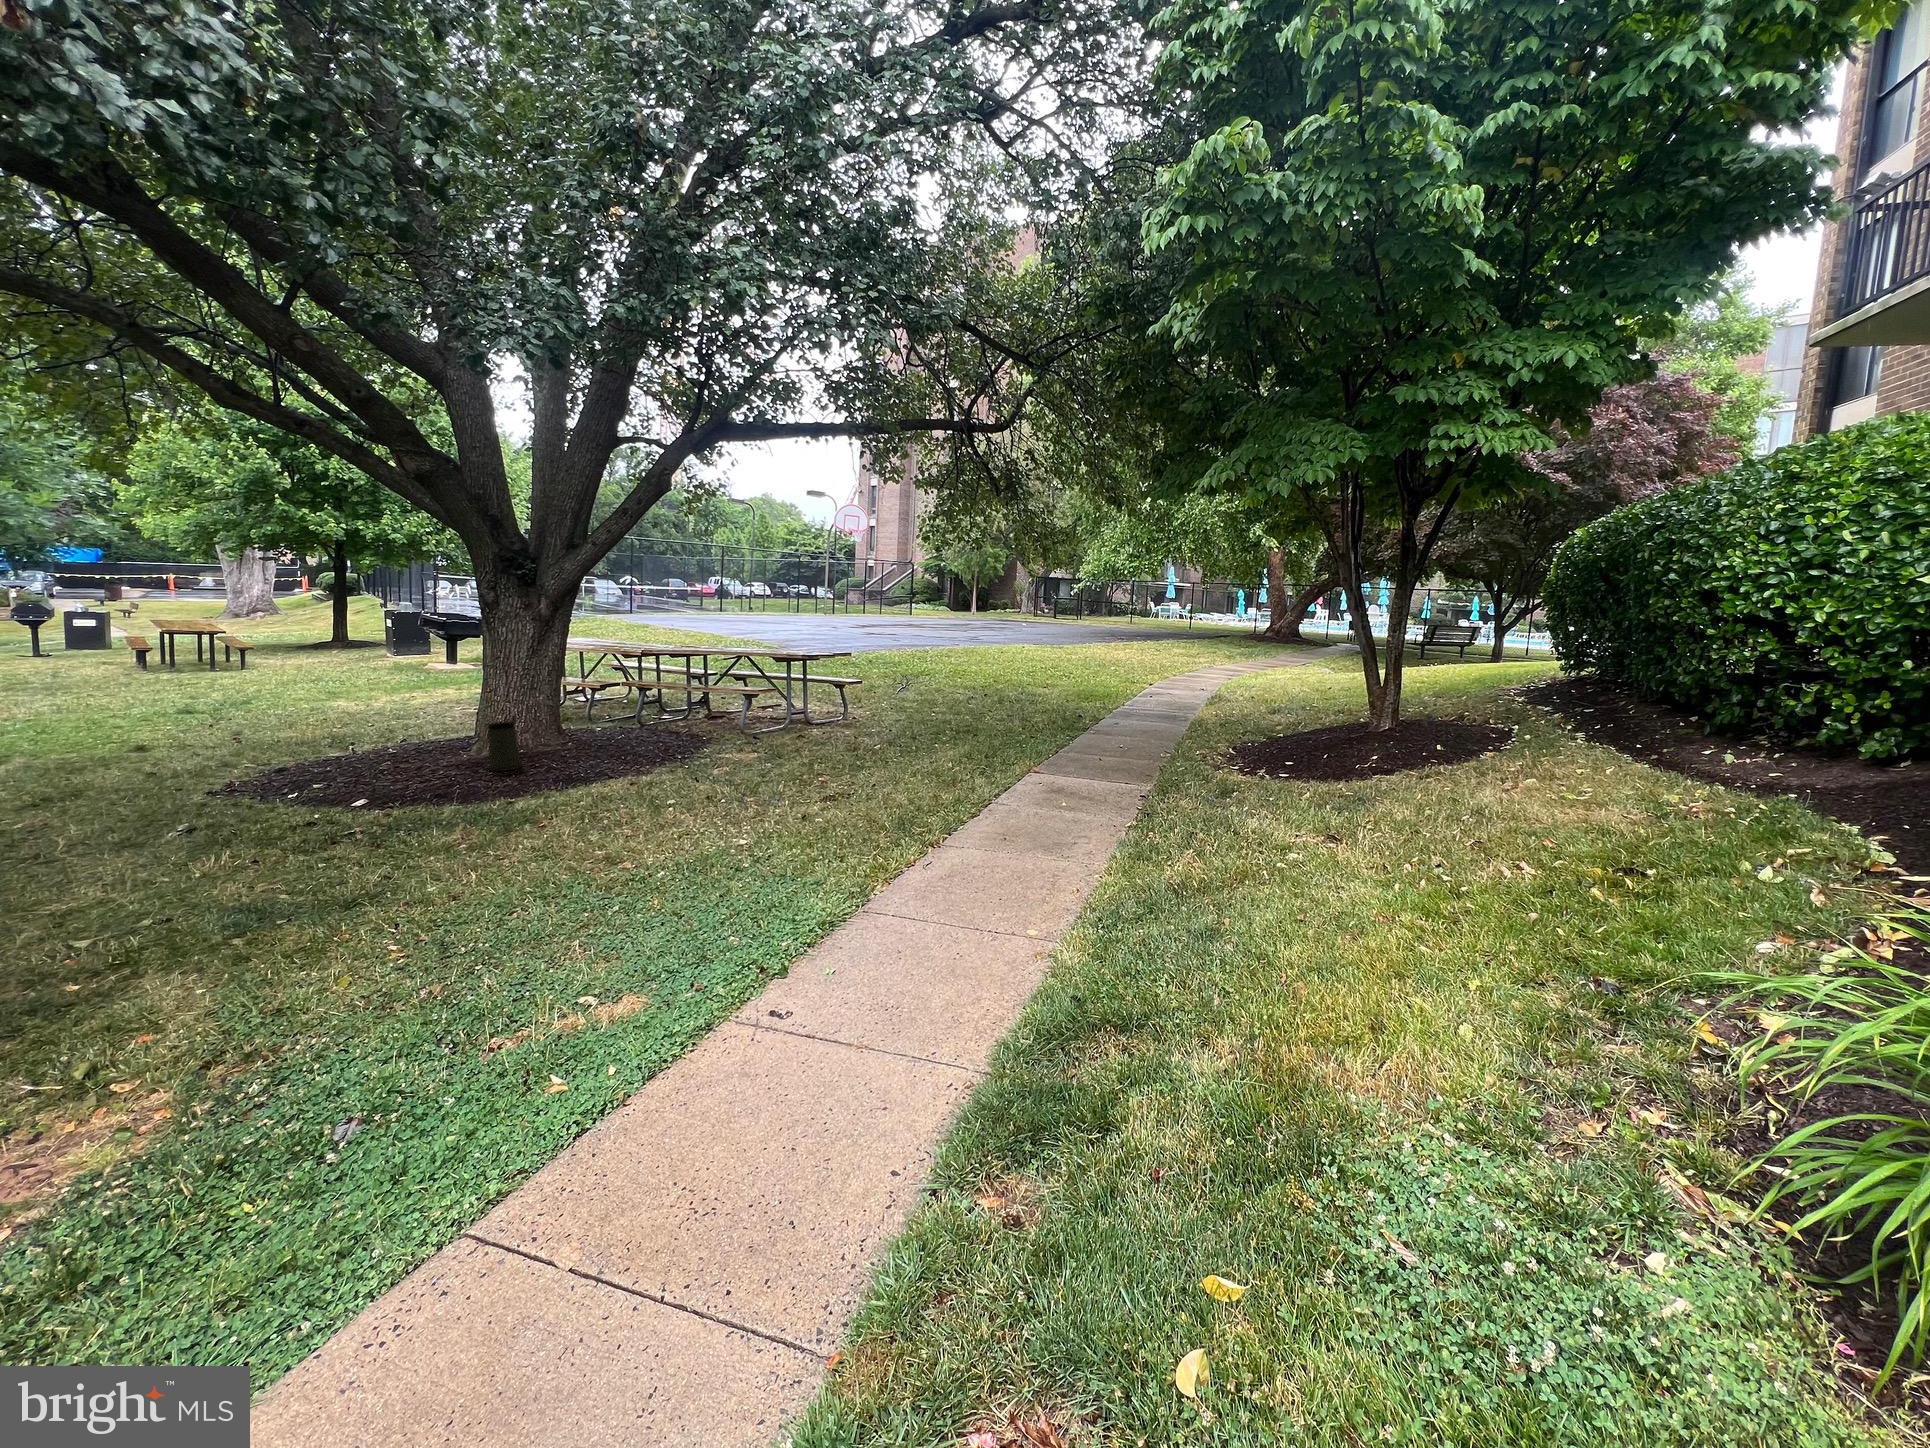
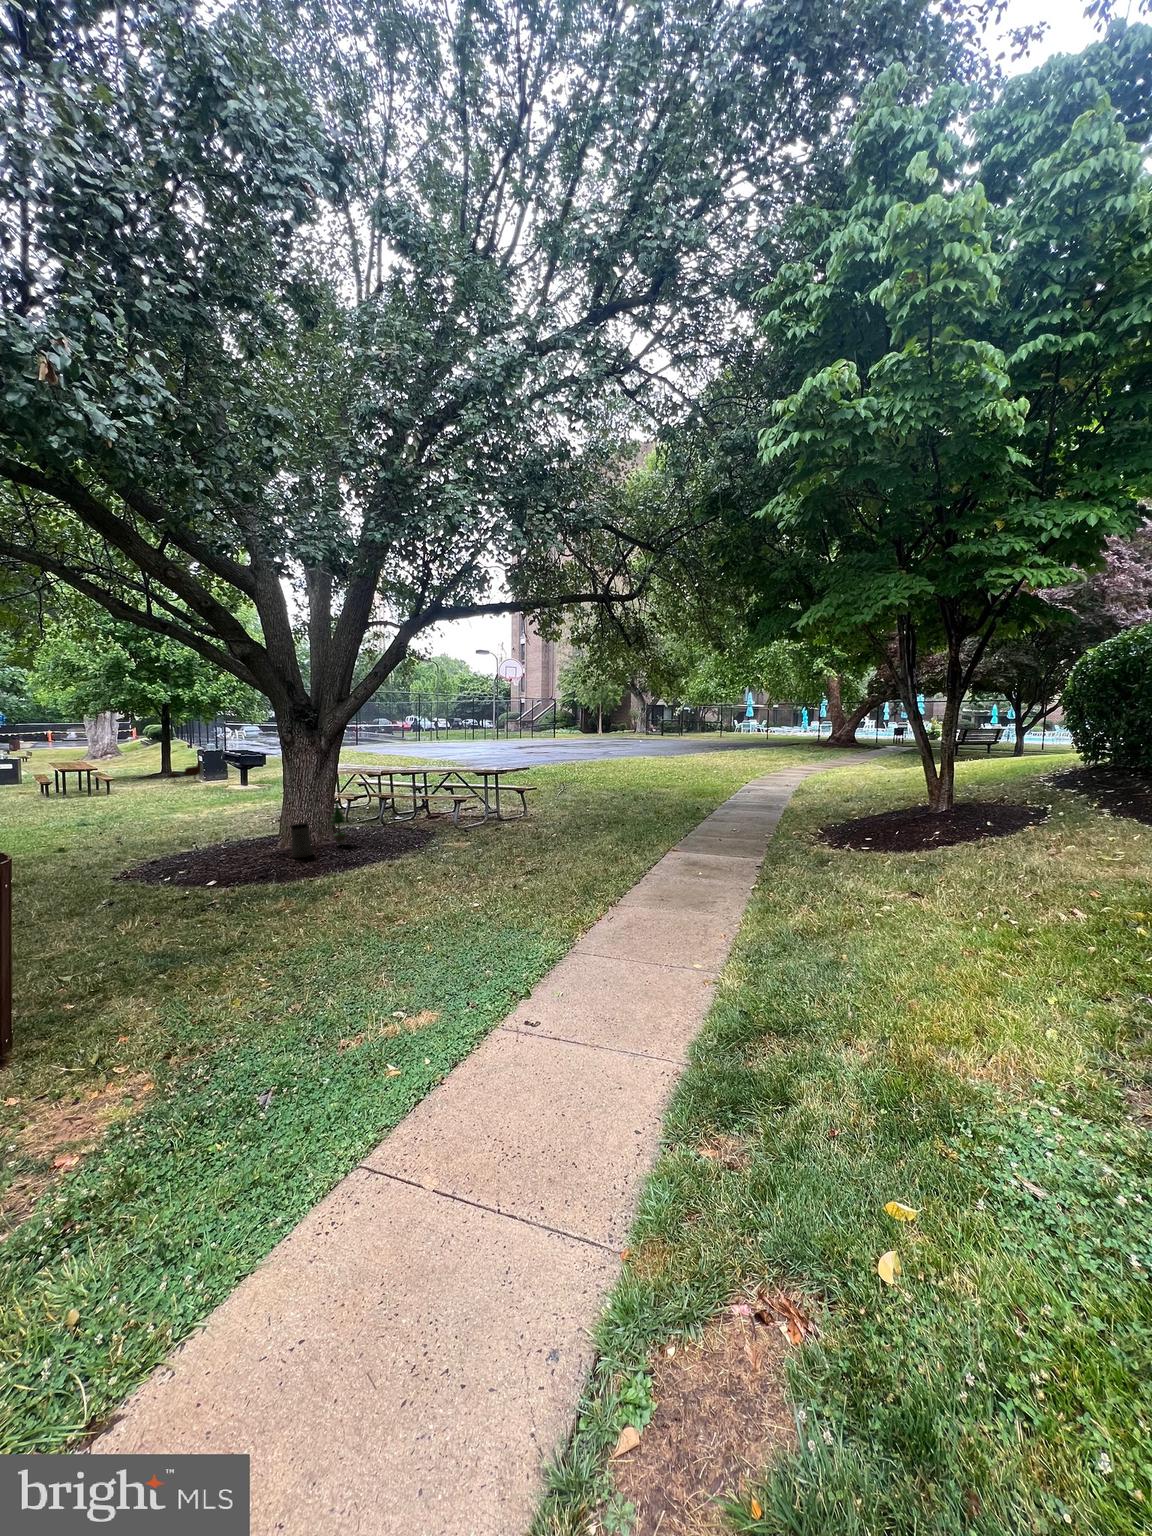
lounge chair: none [333,621,391,658] -> present [169,757,200,782]
potted tree: none [550,689,575,754] -> present [331,801,346,844]

